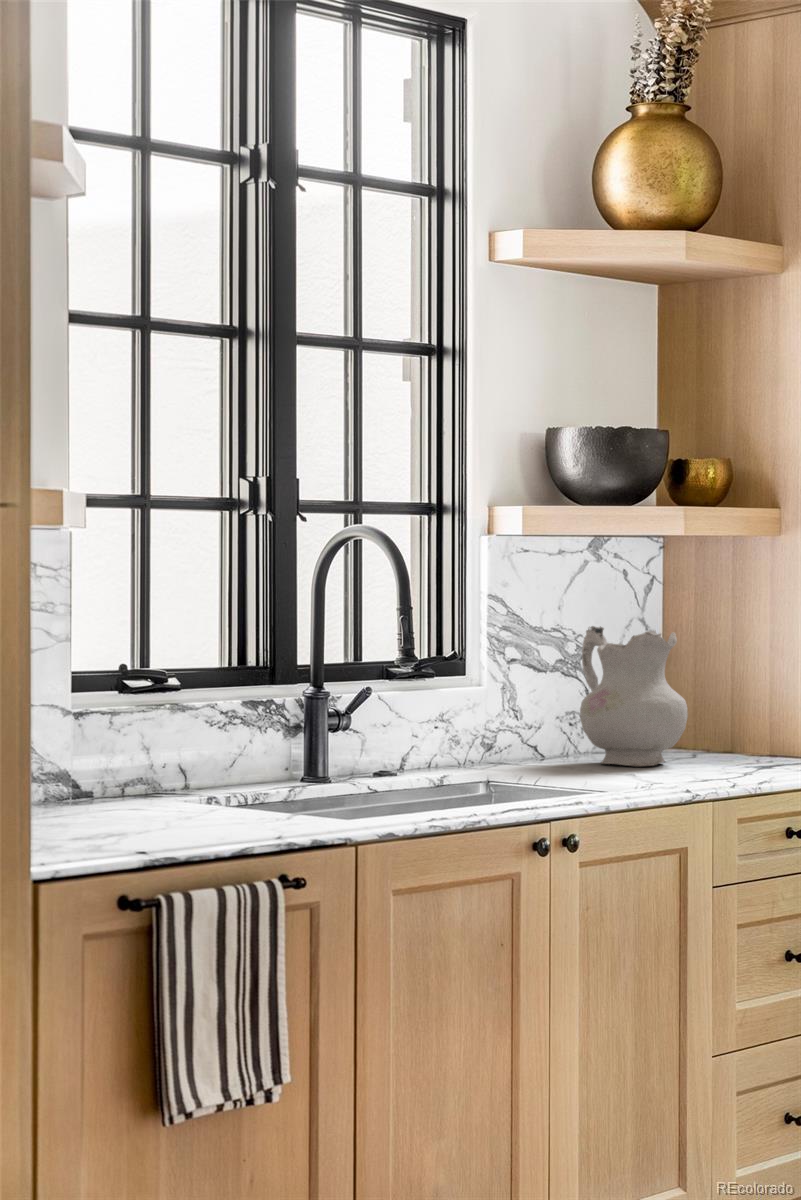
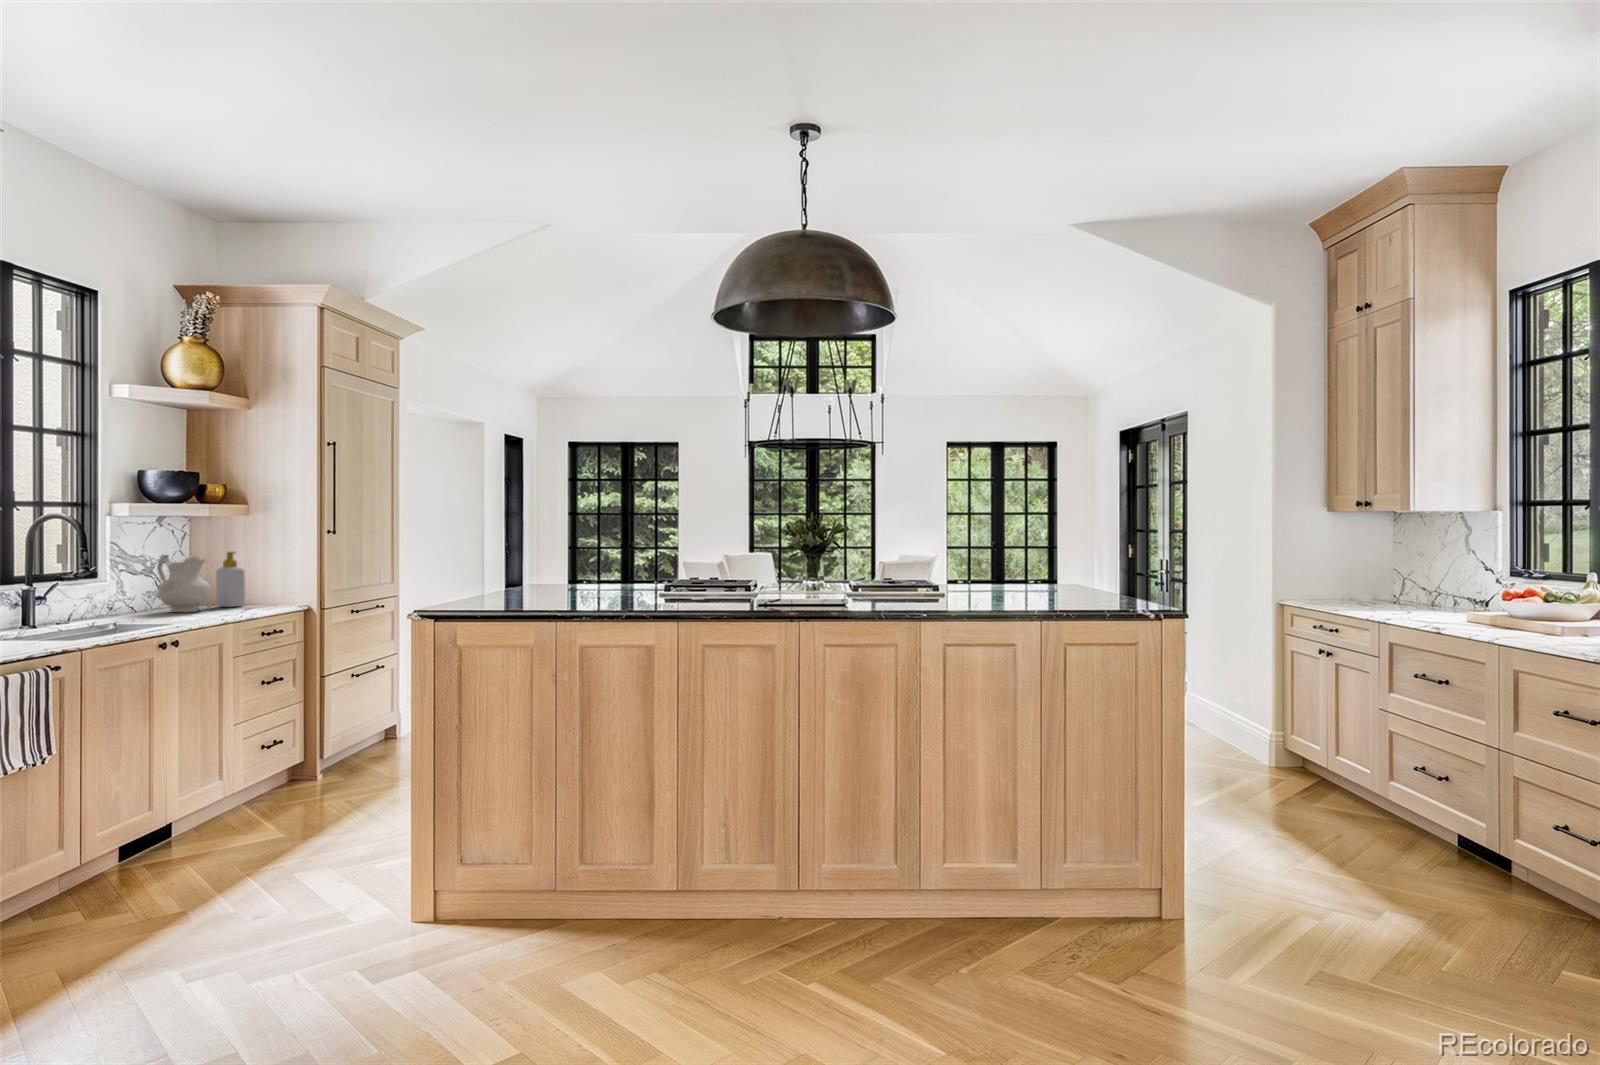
soap bottle: none [705,622,766,759] -> present [216,552,245,607]

